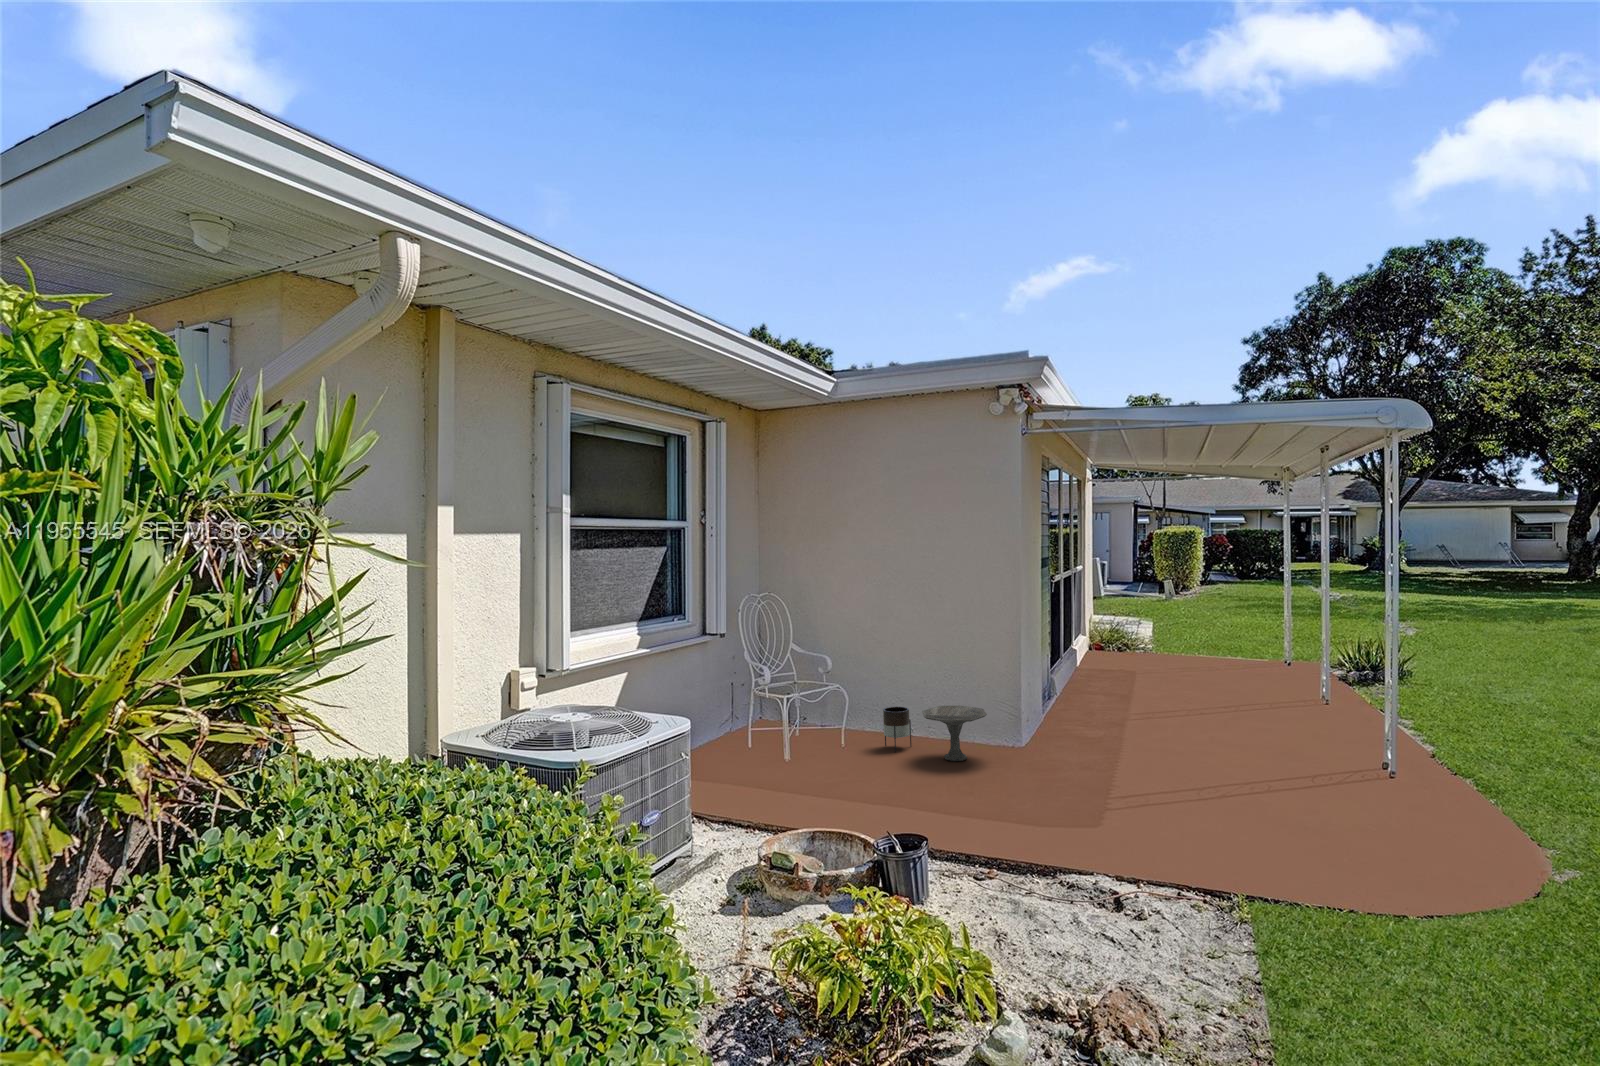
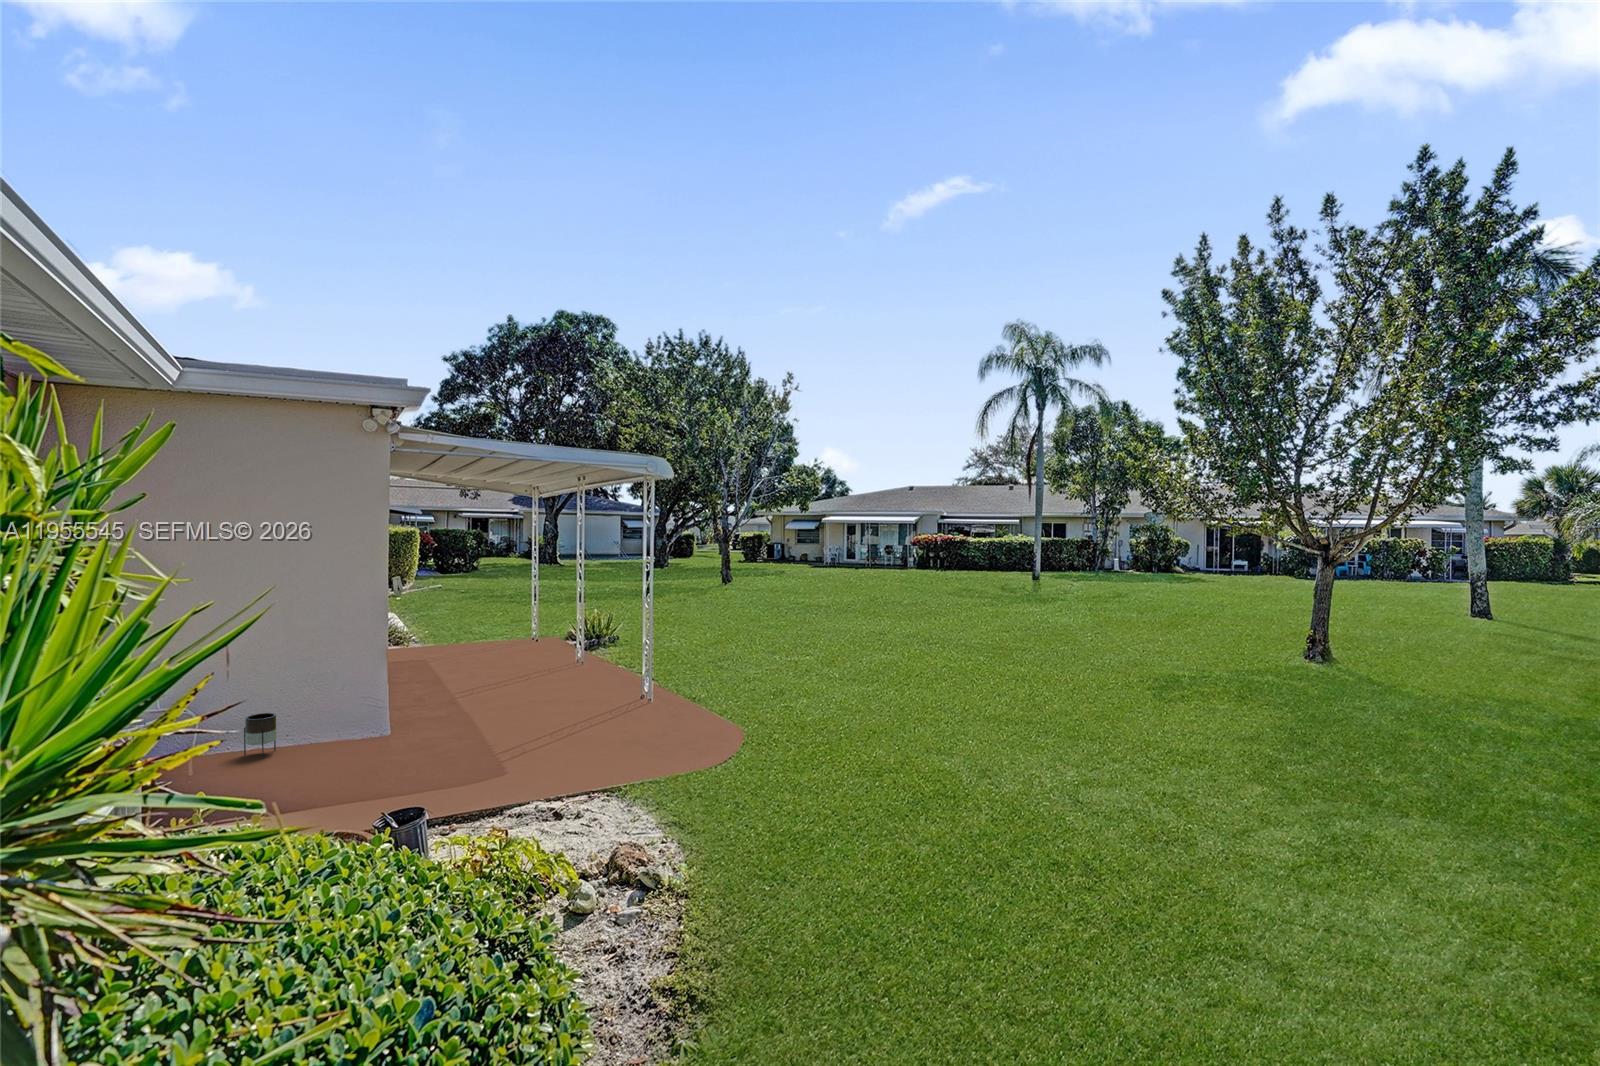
side table: present [922,705,987,761] -> none [298,702,369,754]

